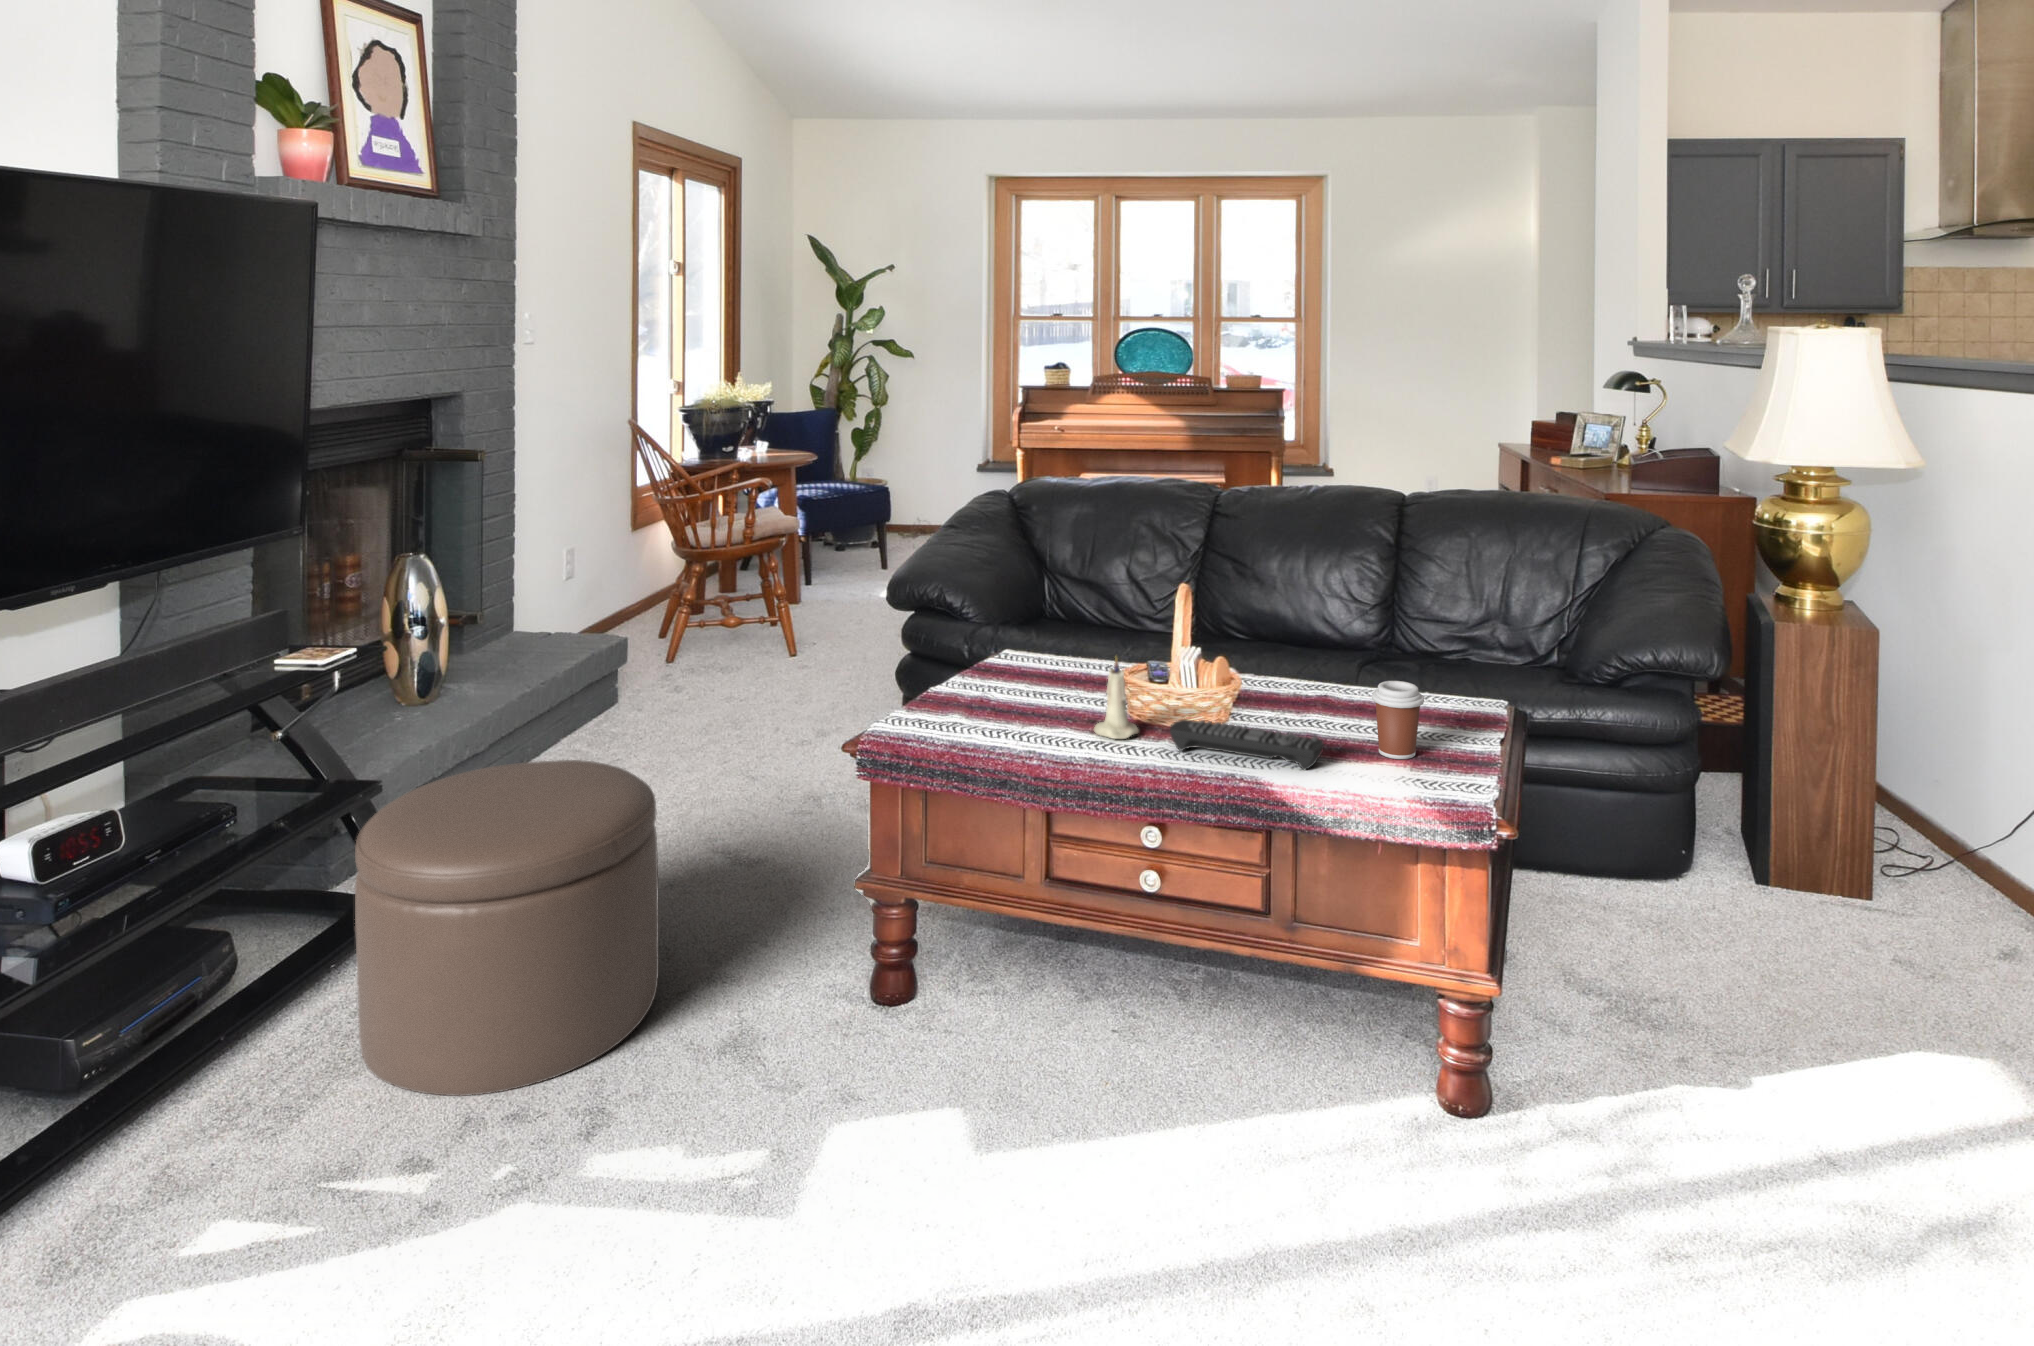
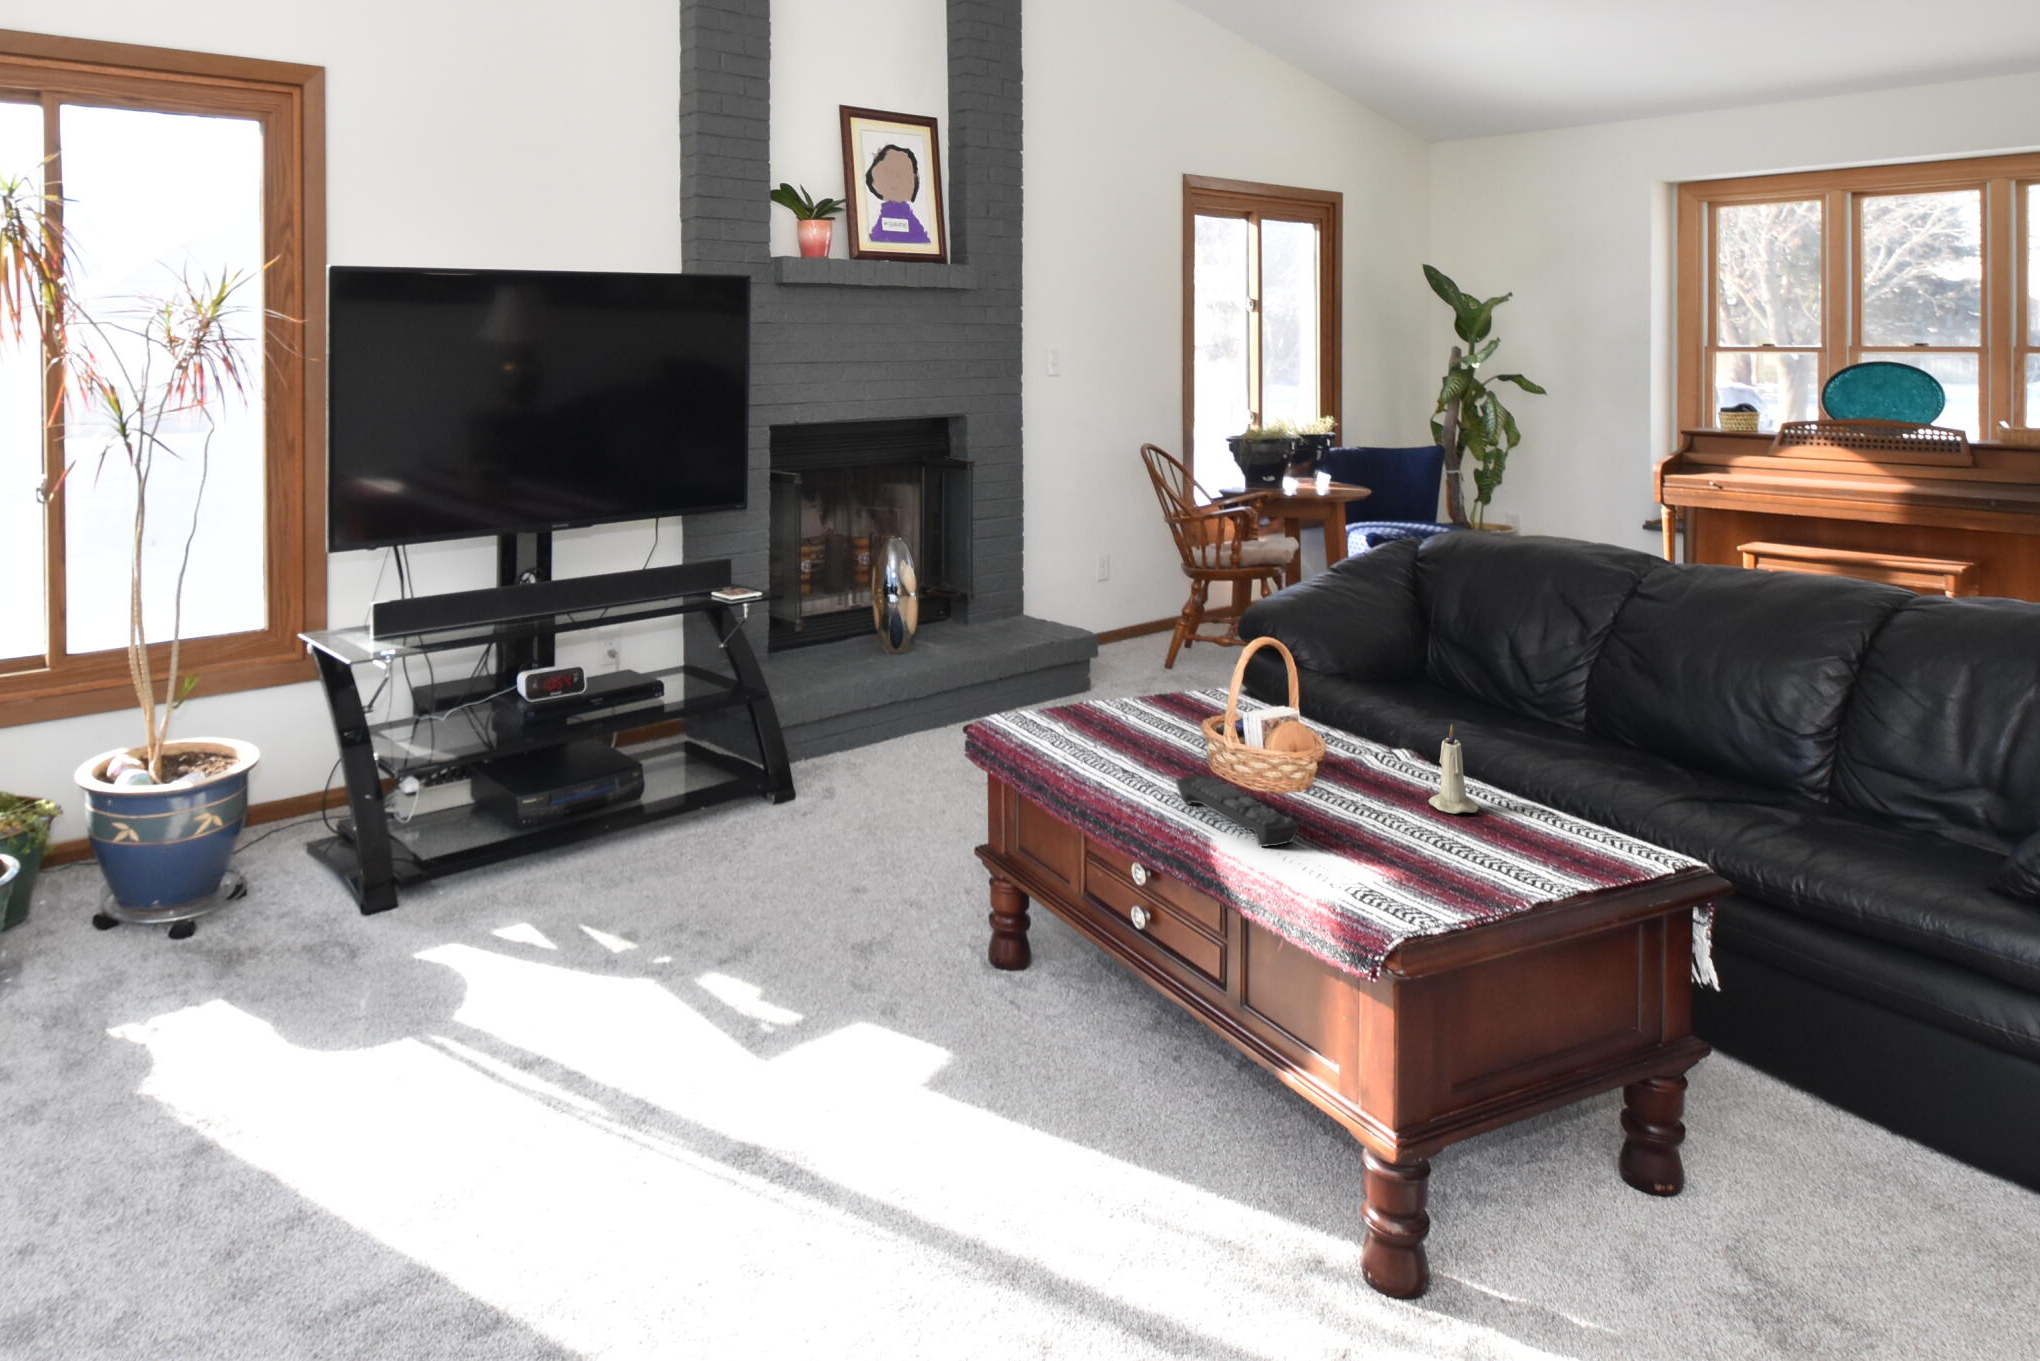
candle: present [1094,657,1139,739] -> present [1429,725,1479,814]
coffee cup: present [1372,681,1424,759] -> none [1359,780,1420,870]
ottoman: present [355,760,659,1096] -> none [667,703,871,928]

